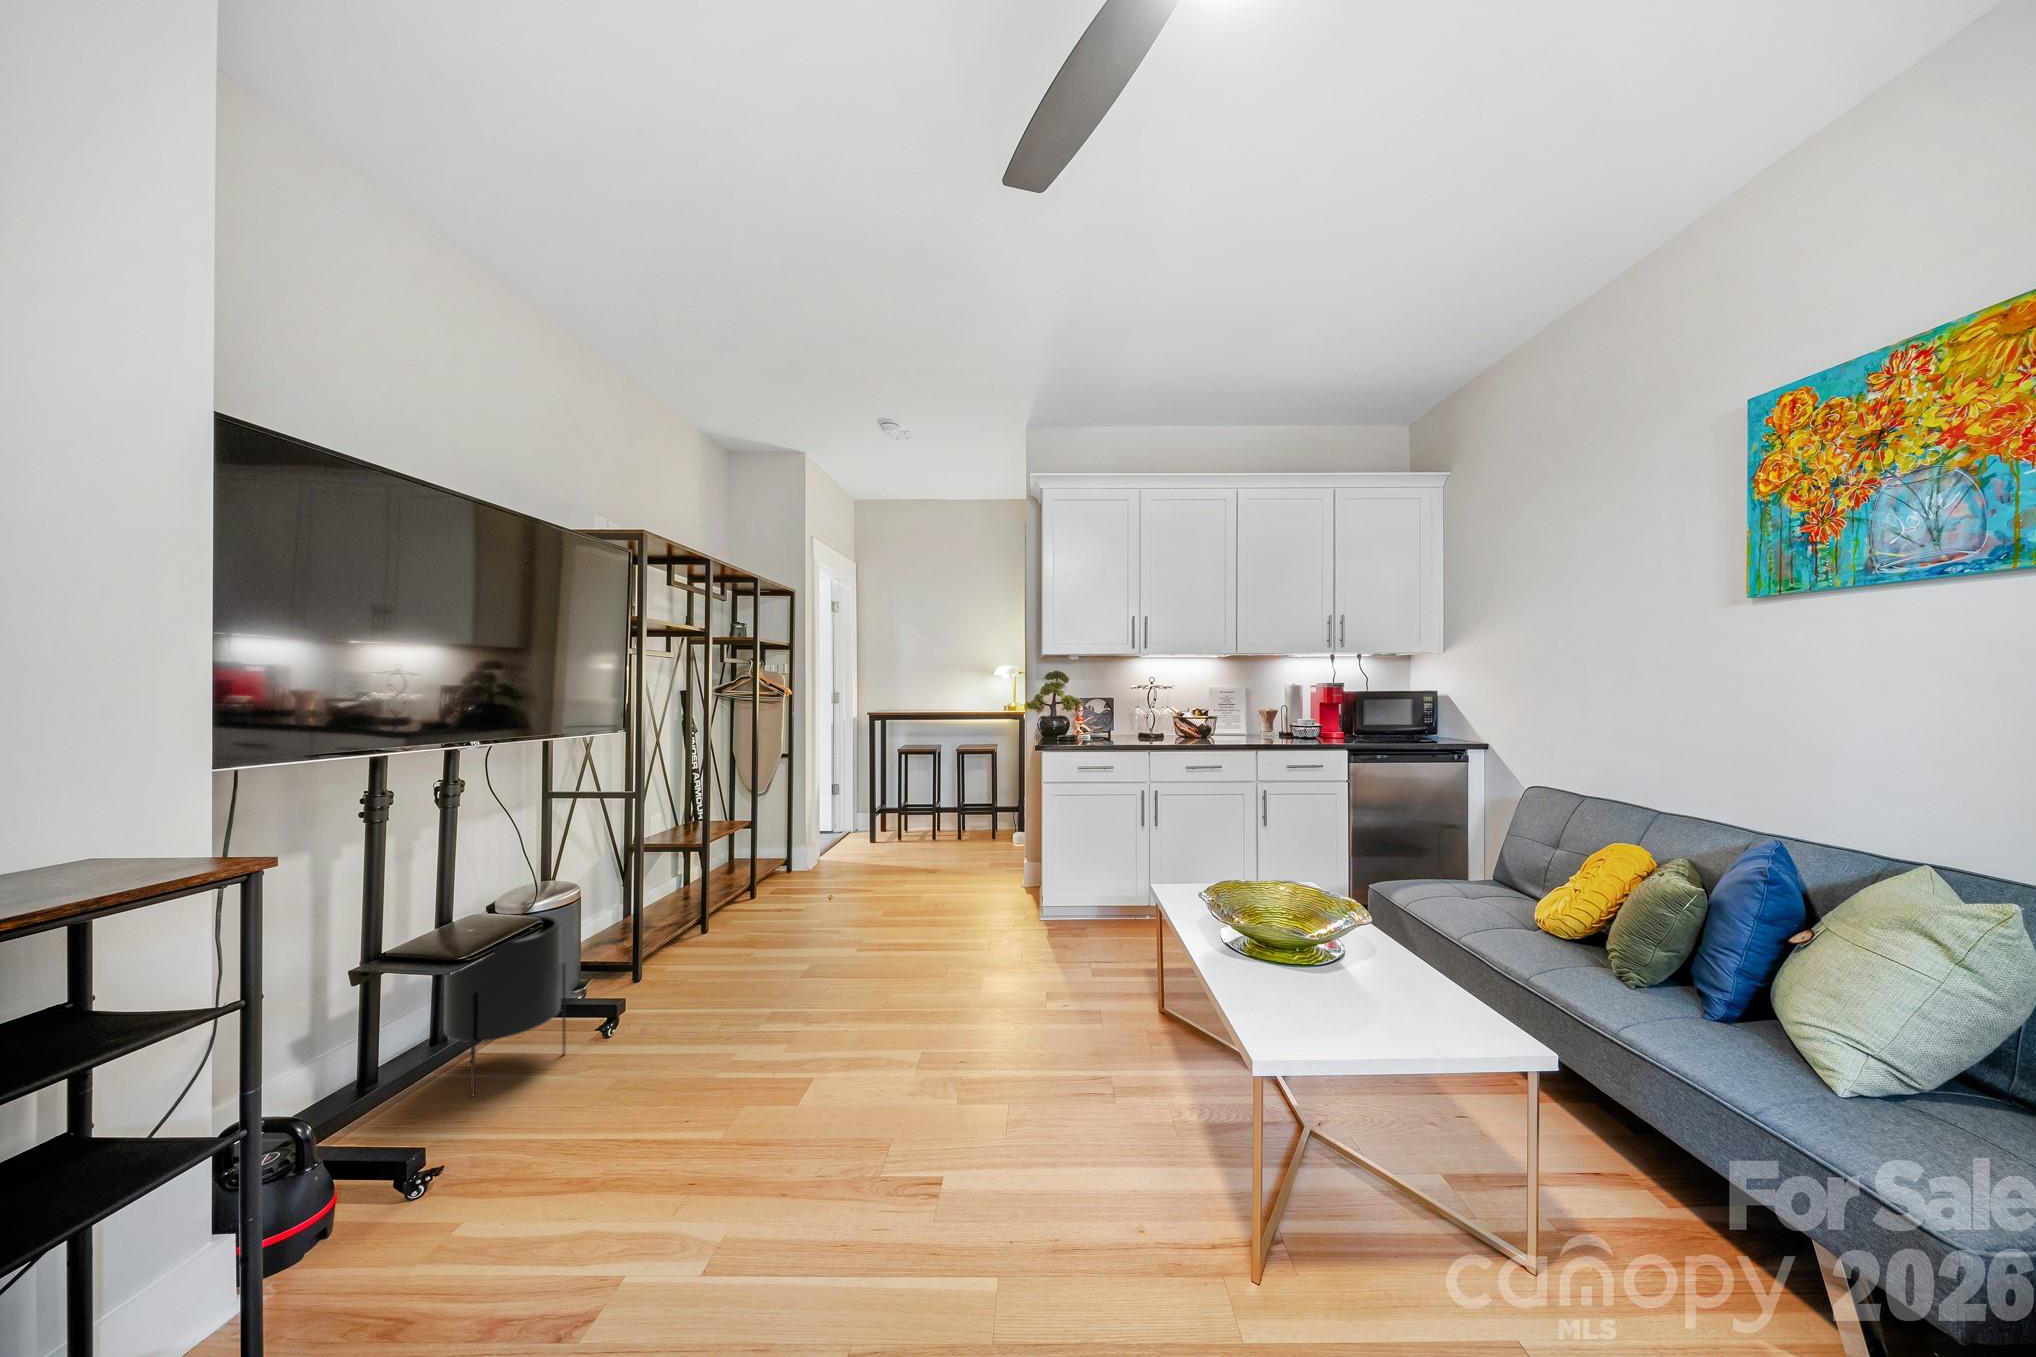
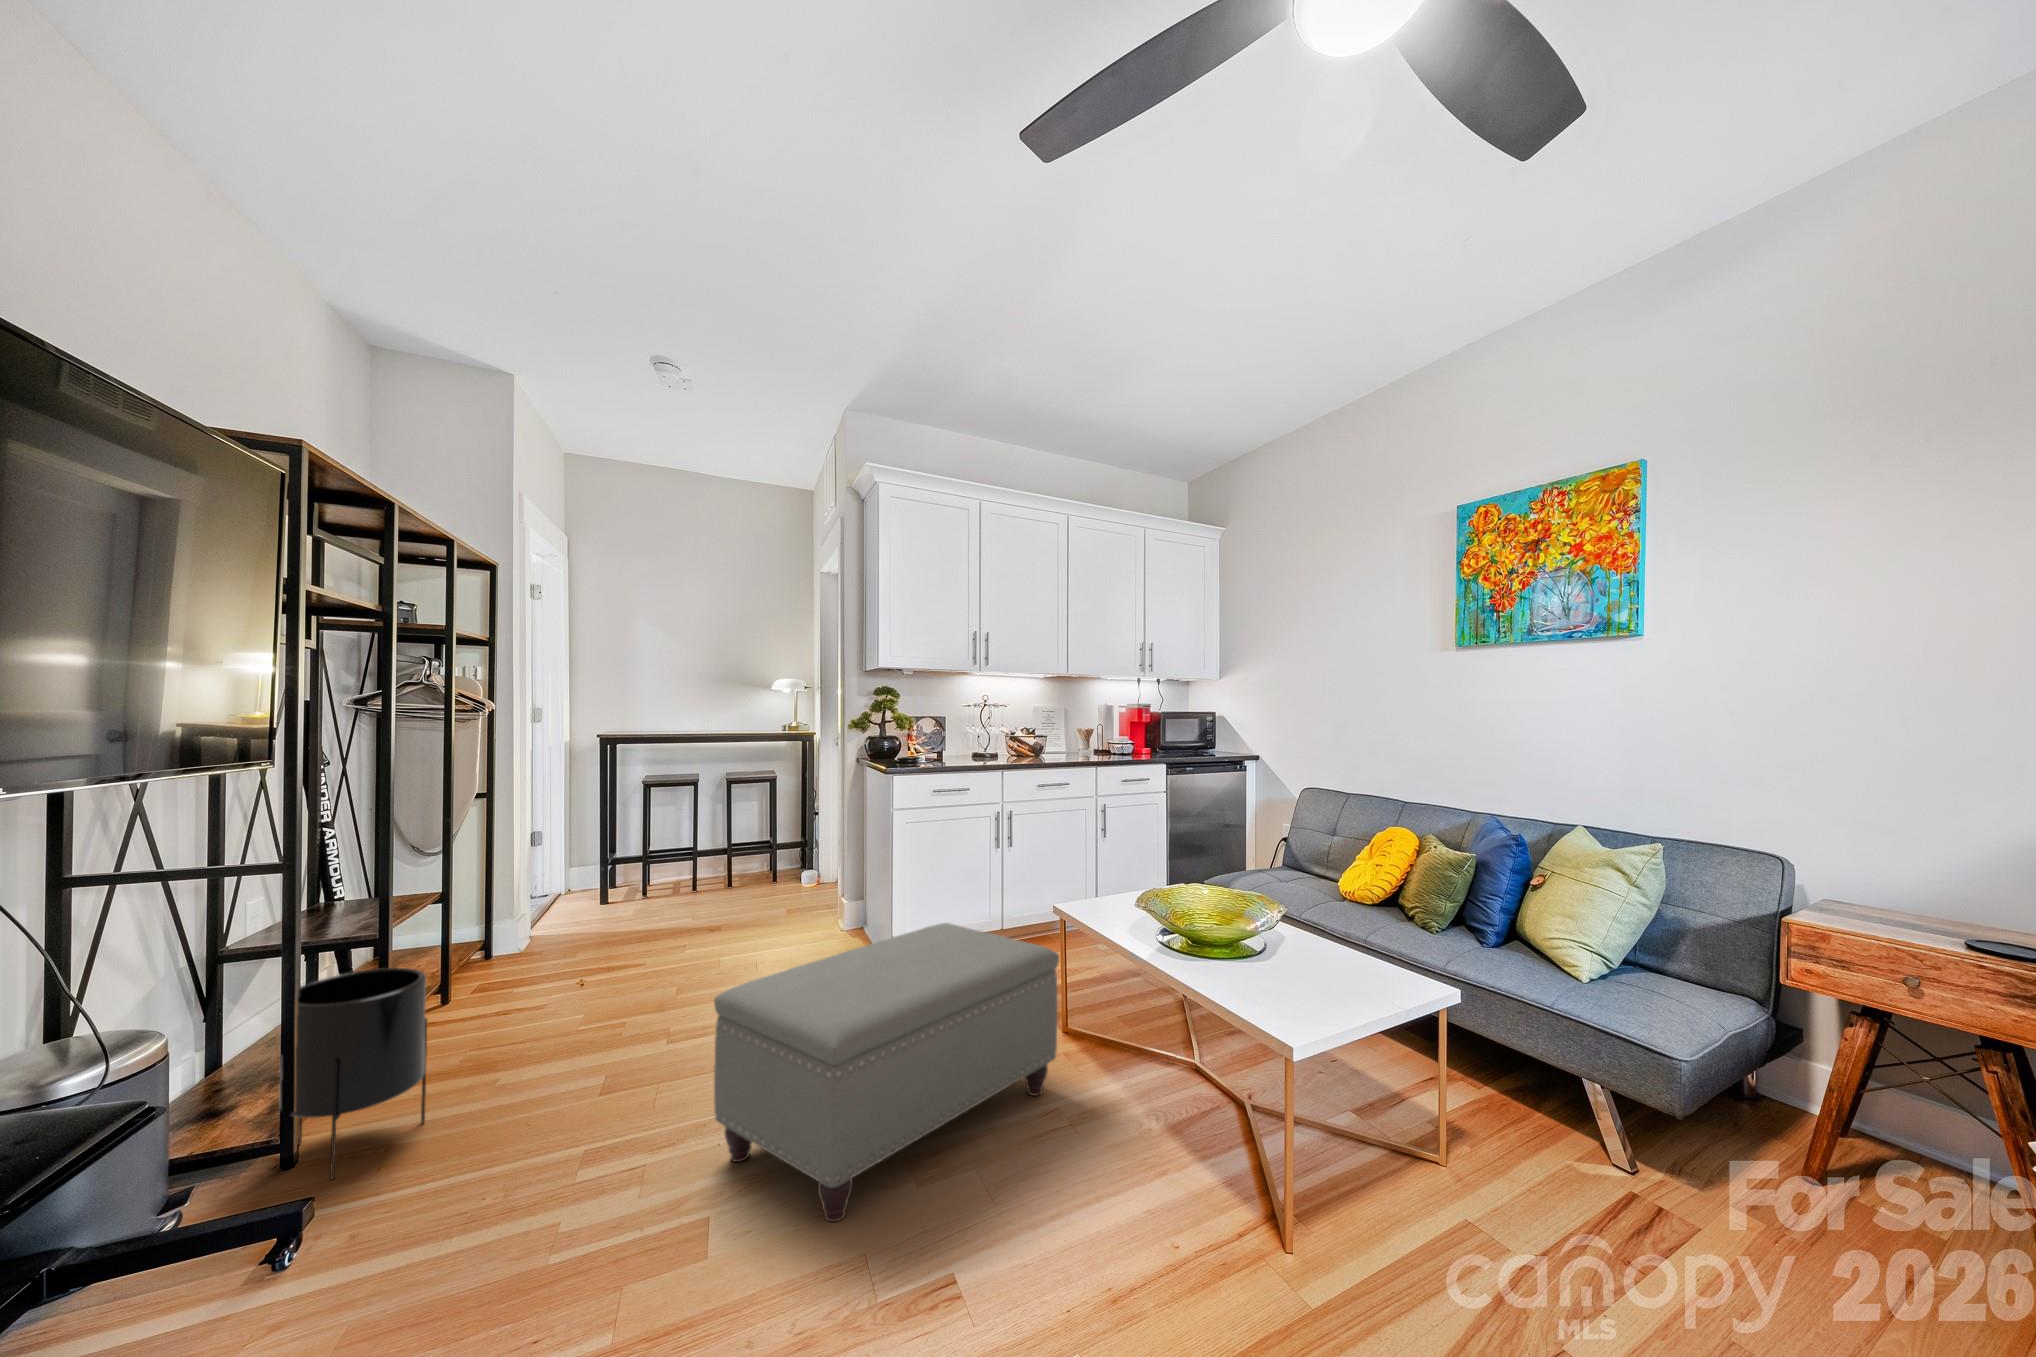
ottoman: none [754,918,1134,1239] -> present [714,923,1059,1222]

